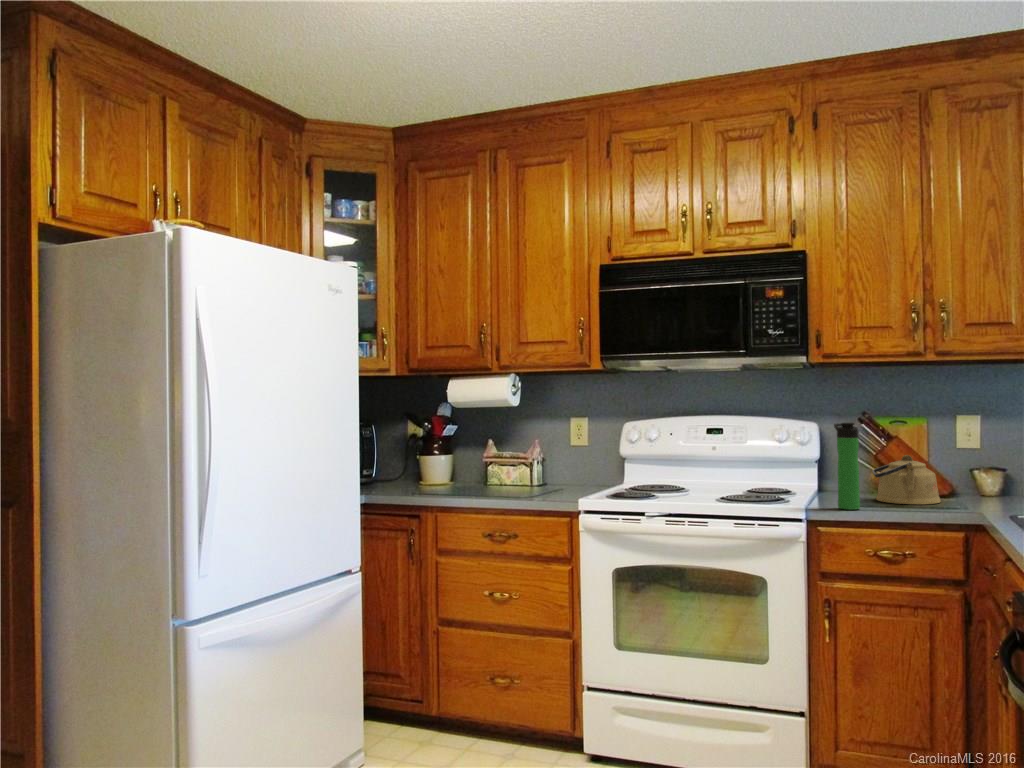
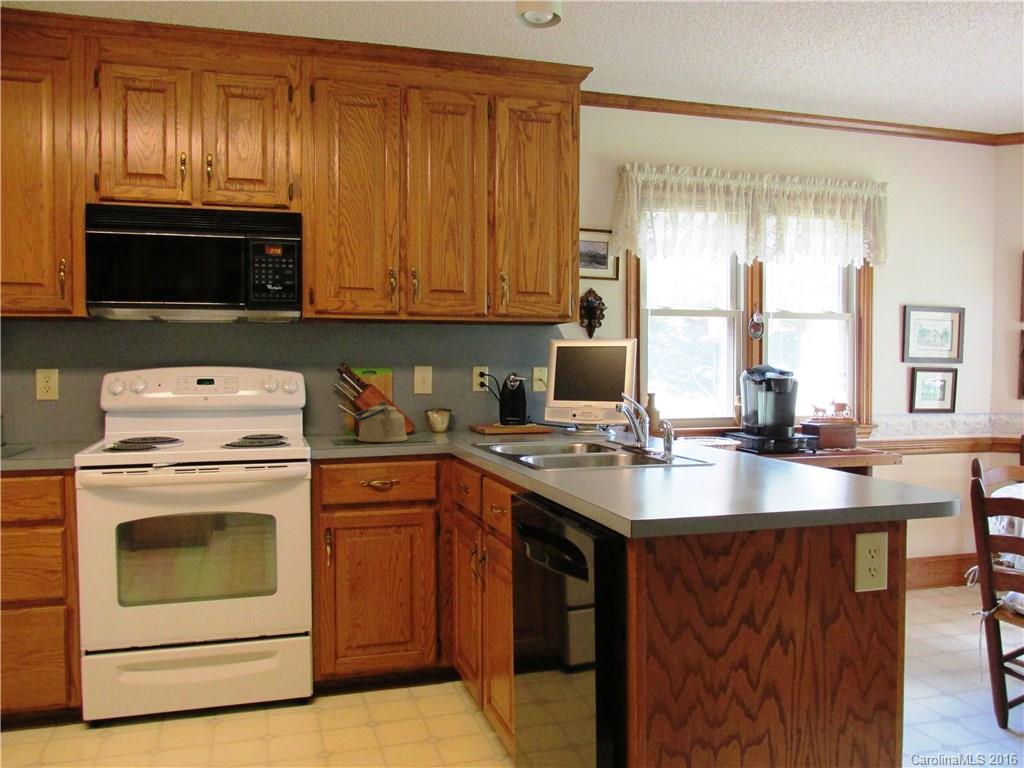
bottle: present [834,423,860,510] -> none [330,373,351,449]

